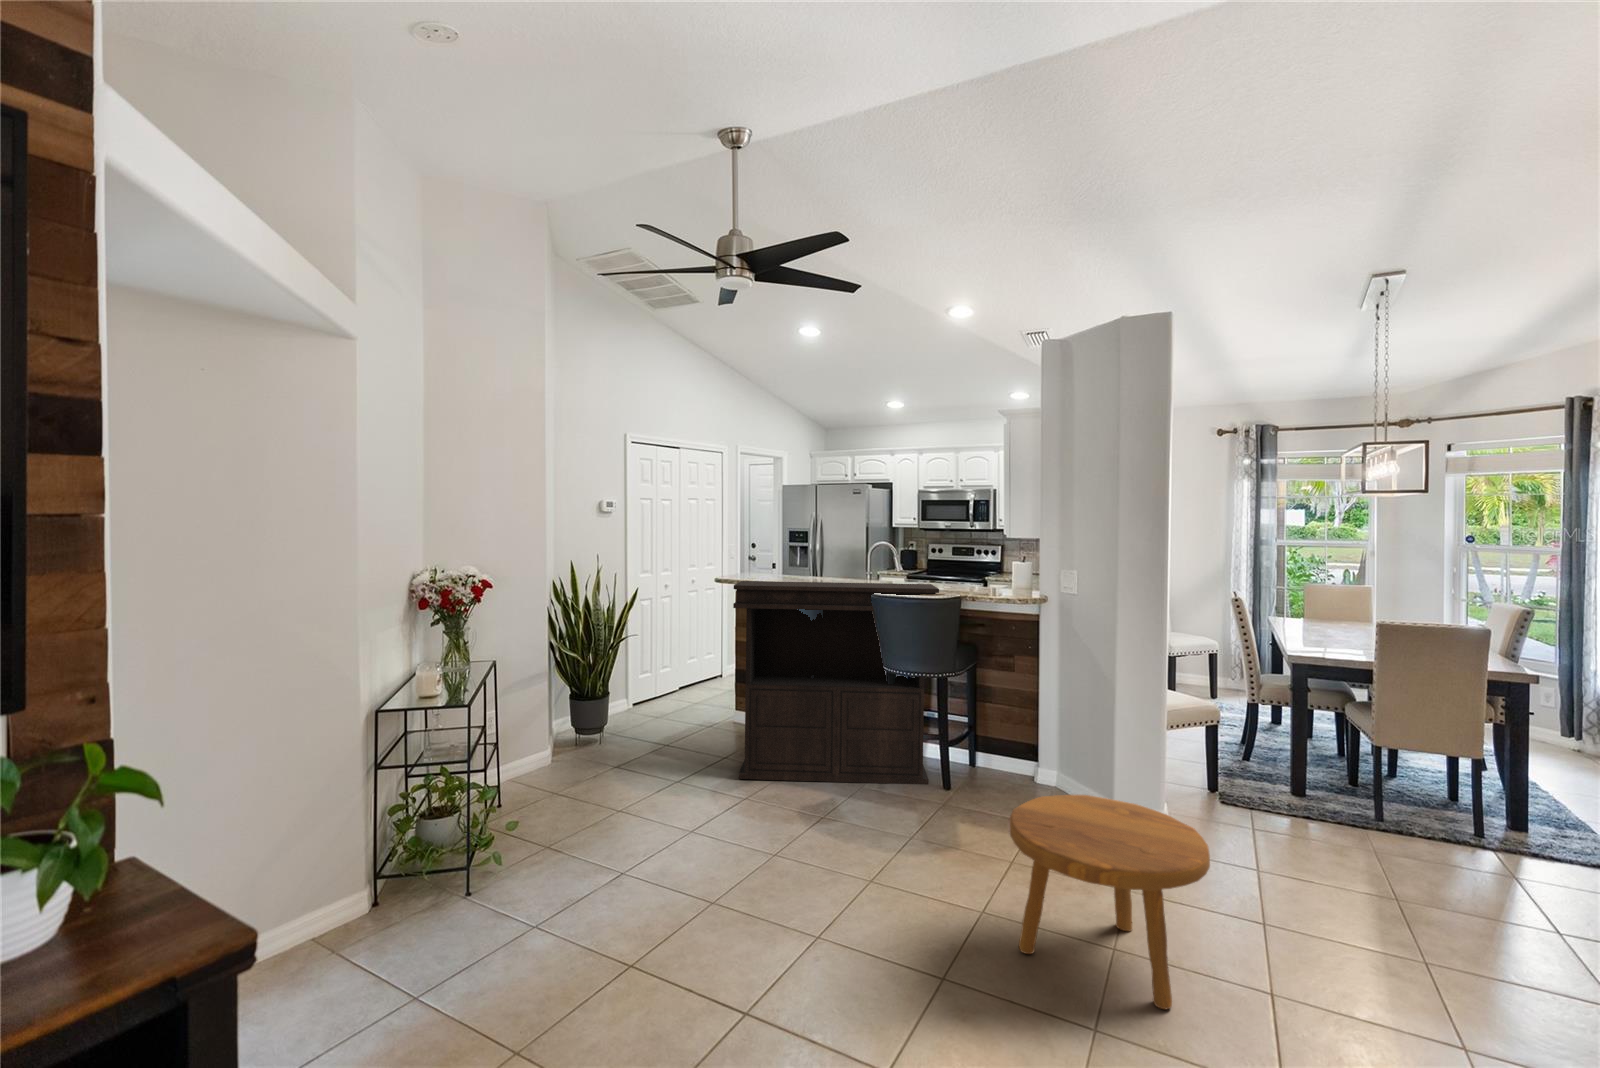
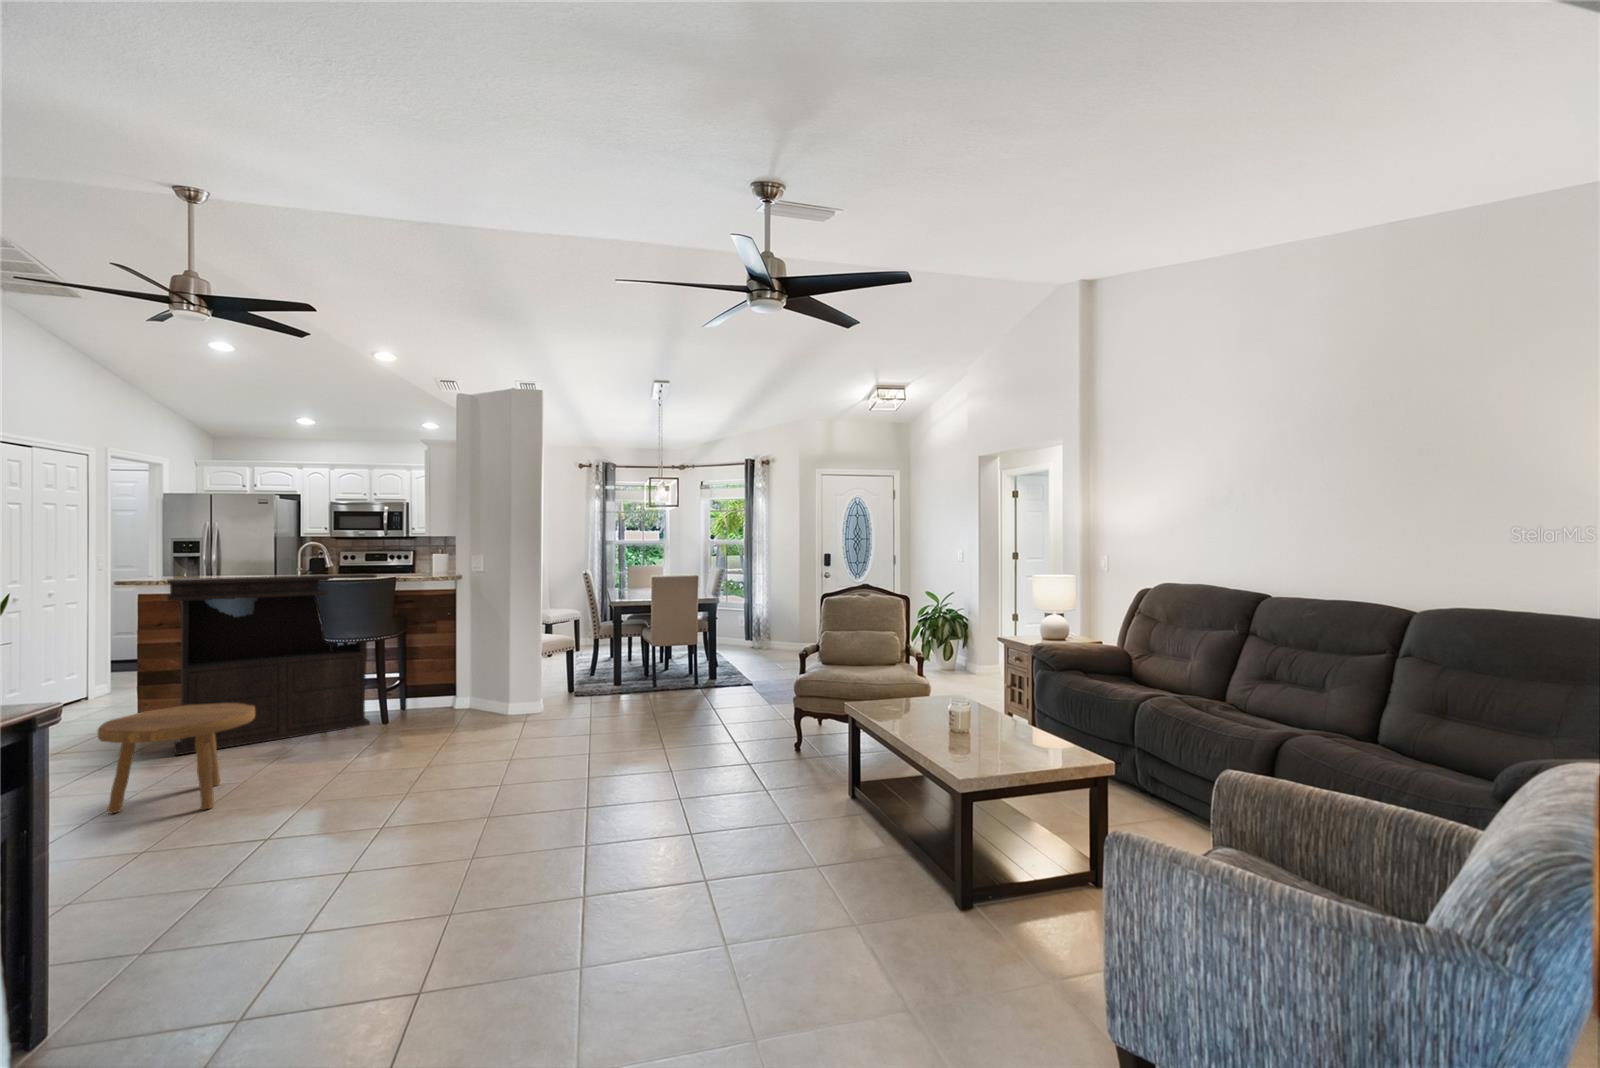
footstool: present [1010,795,1210,1009] -> present [97,703,255,813]

